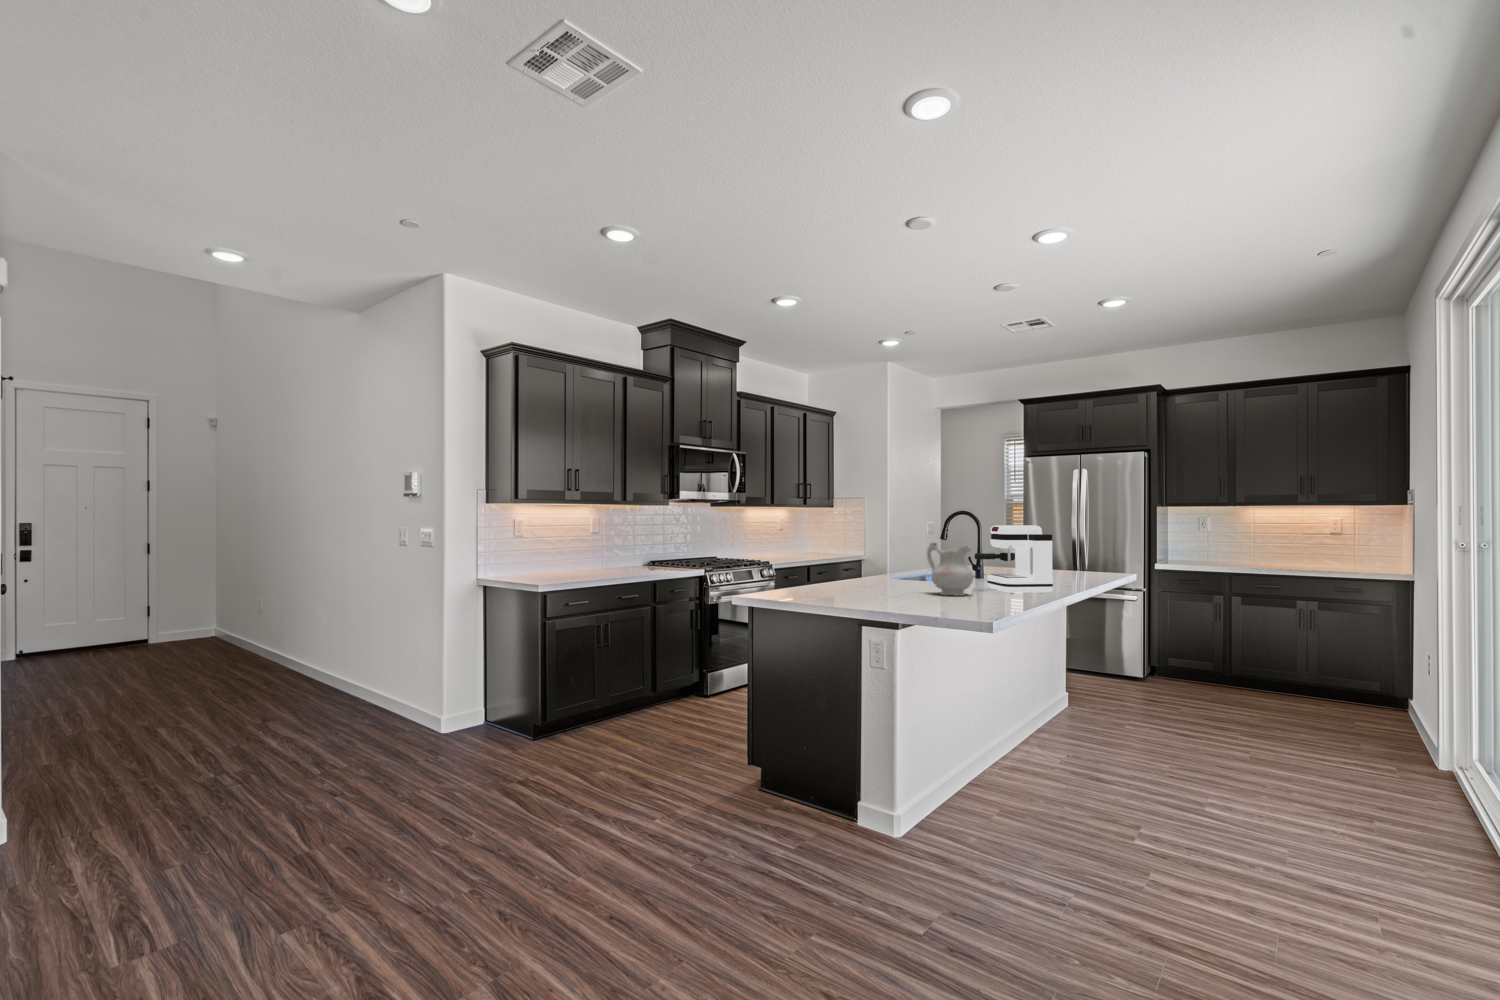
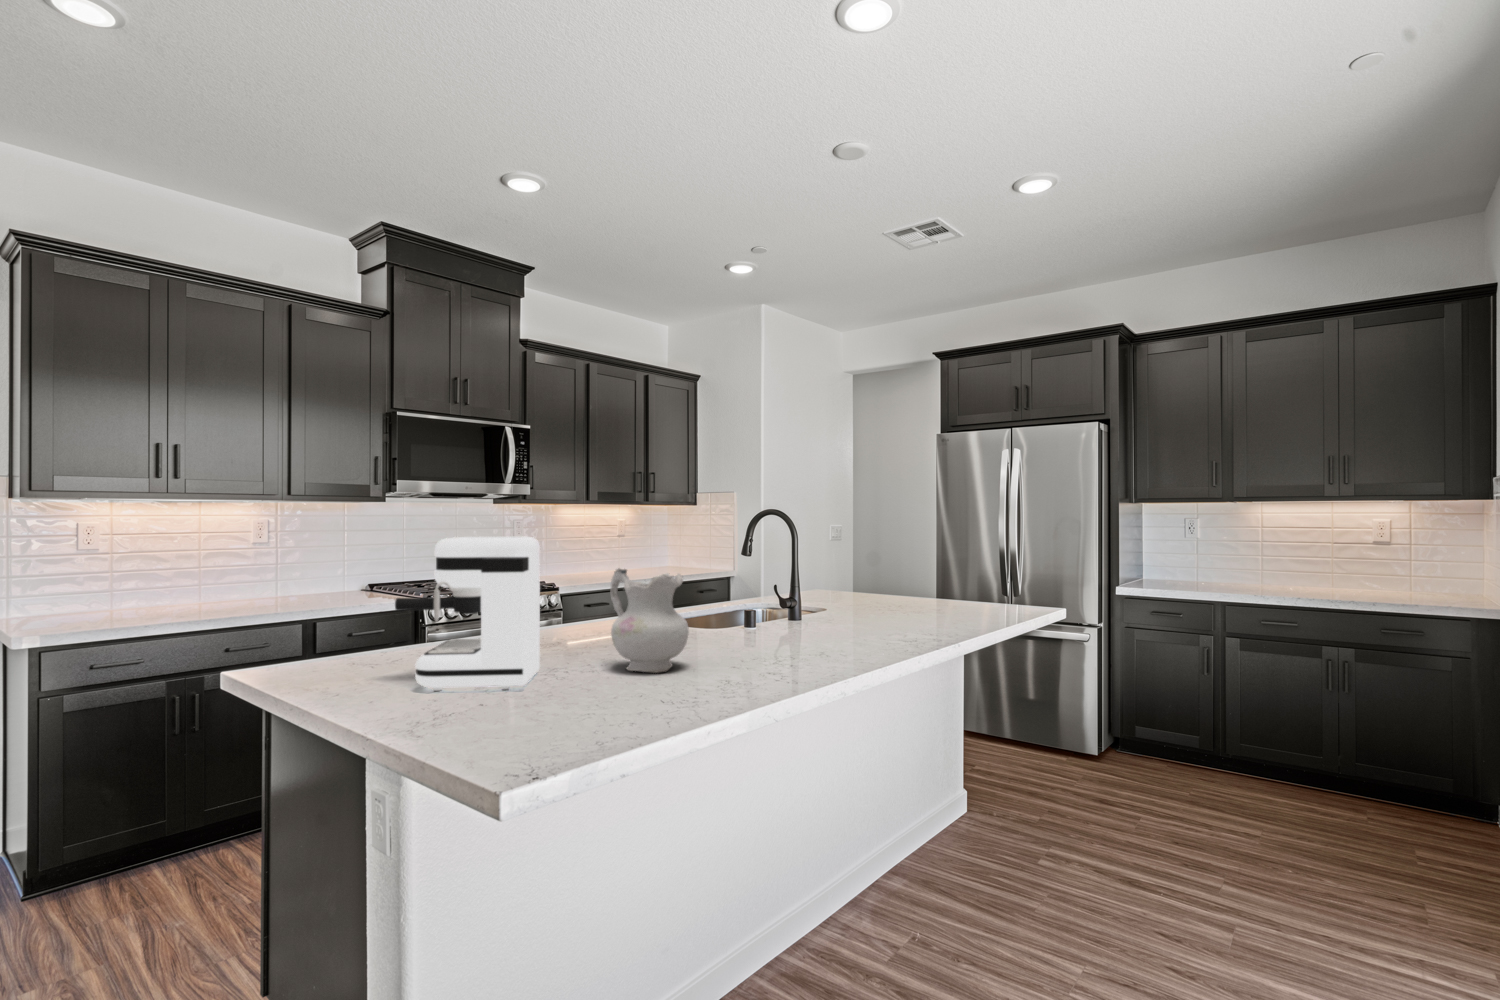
coffee maker: present [975,525,1053,594] -> present [395,537,540,691]

